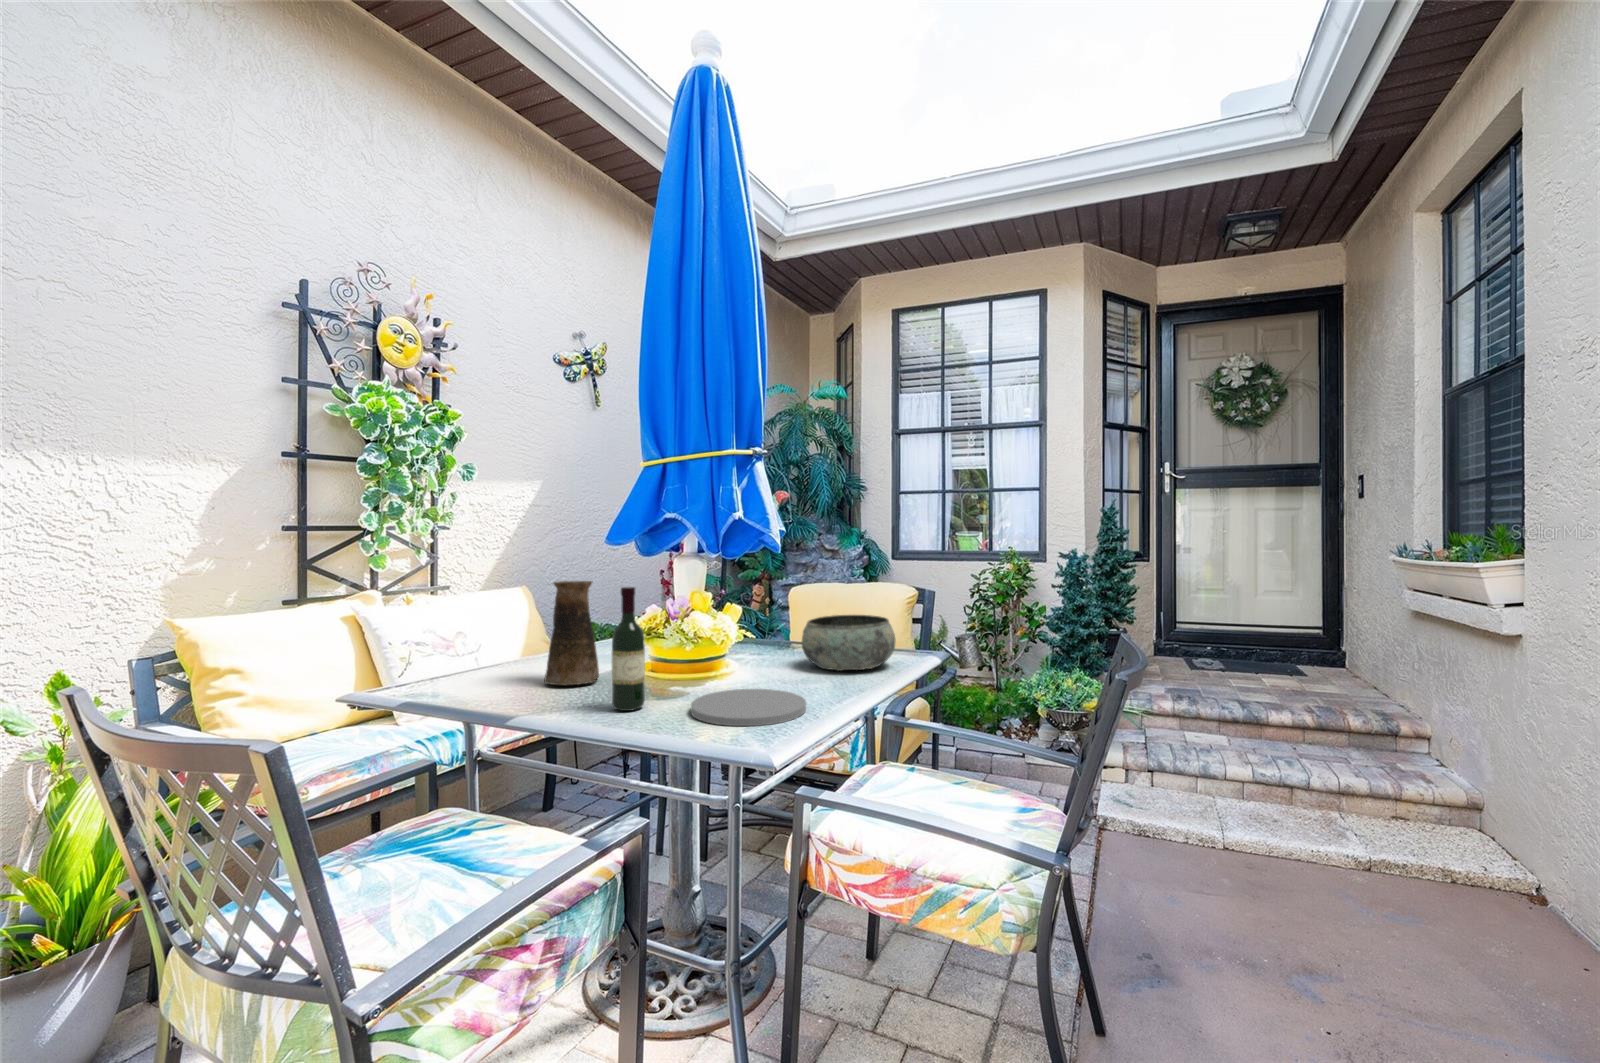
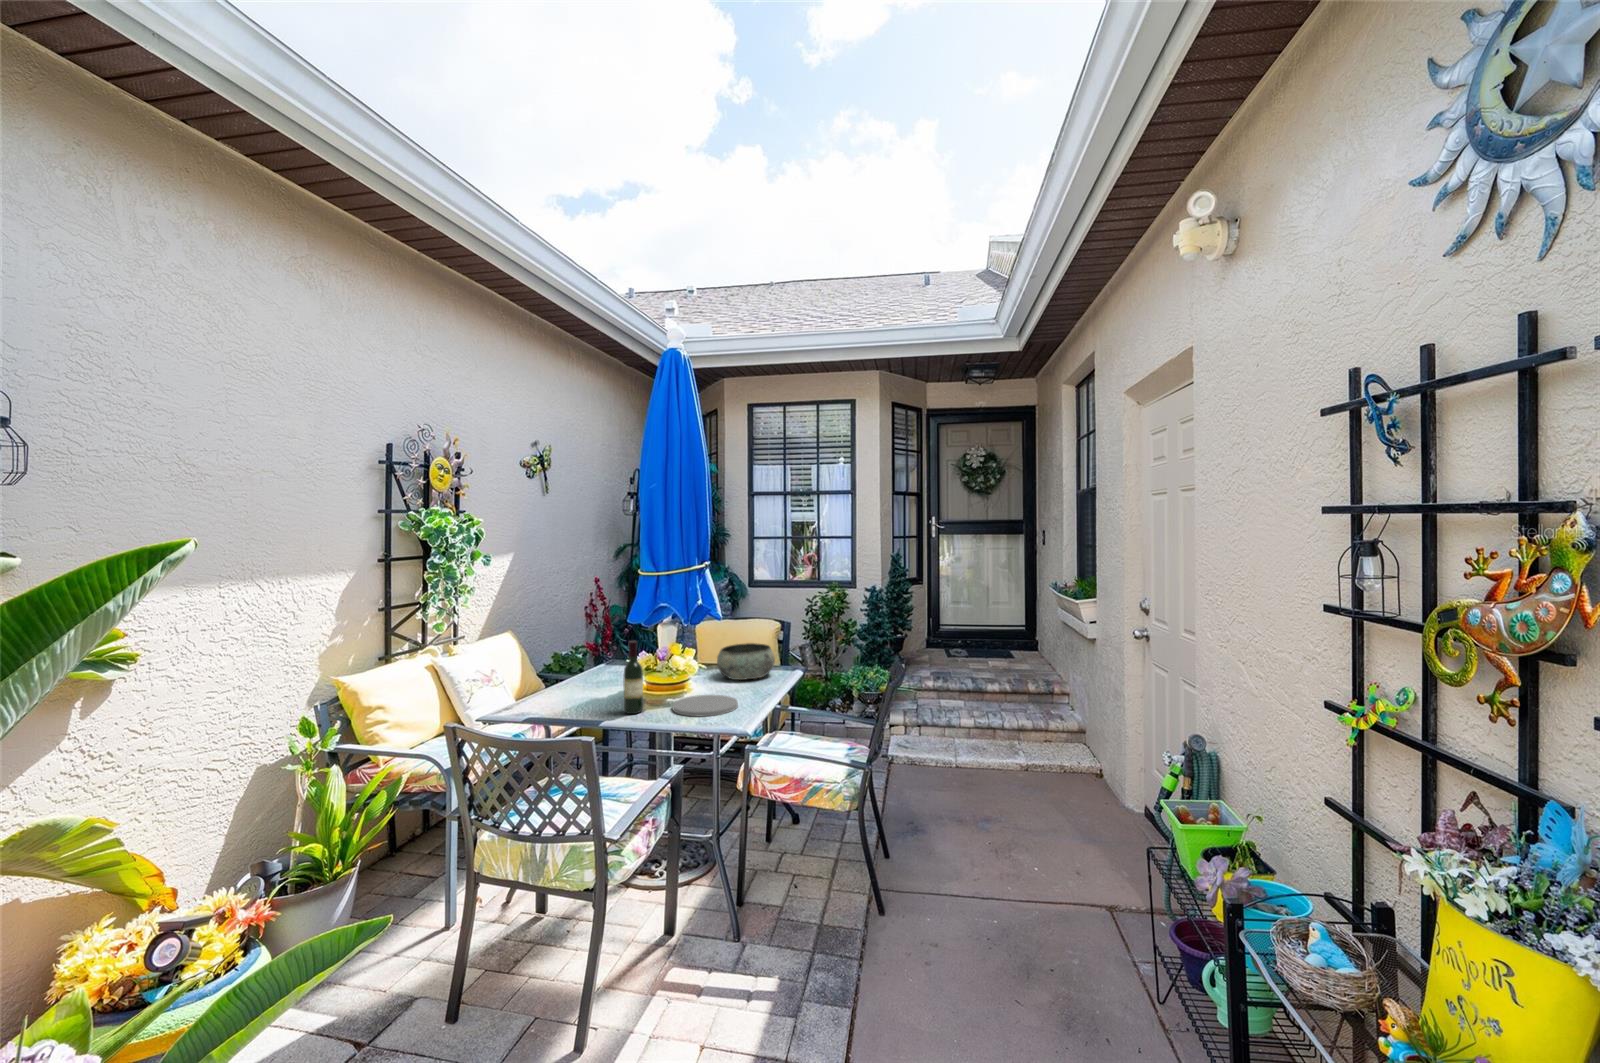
pitcher: present [544,581,599,685] -> none [559,634,595,702]

